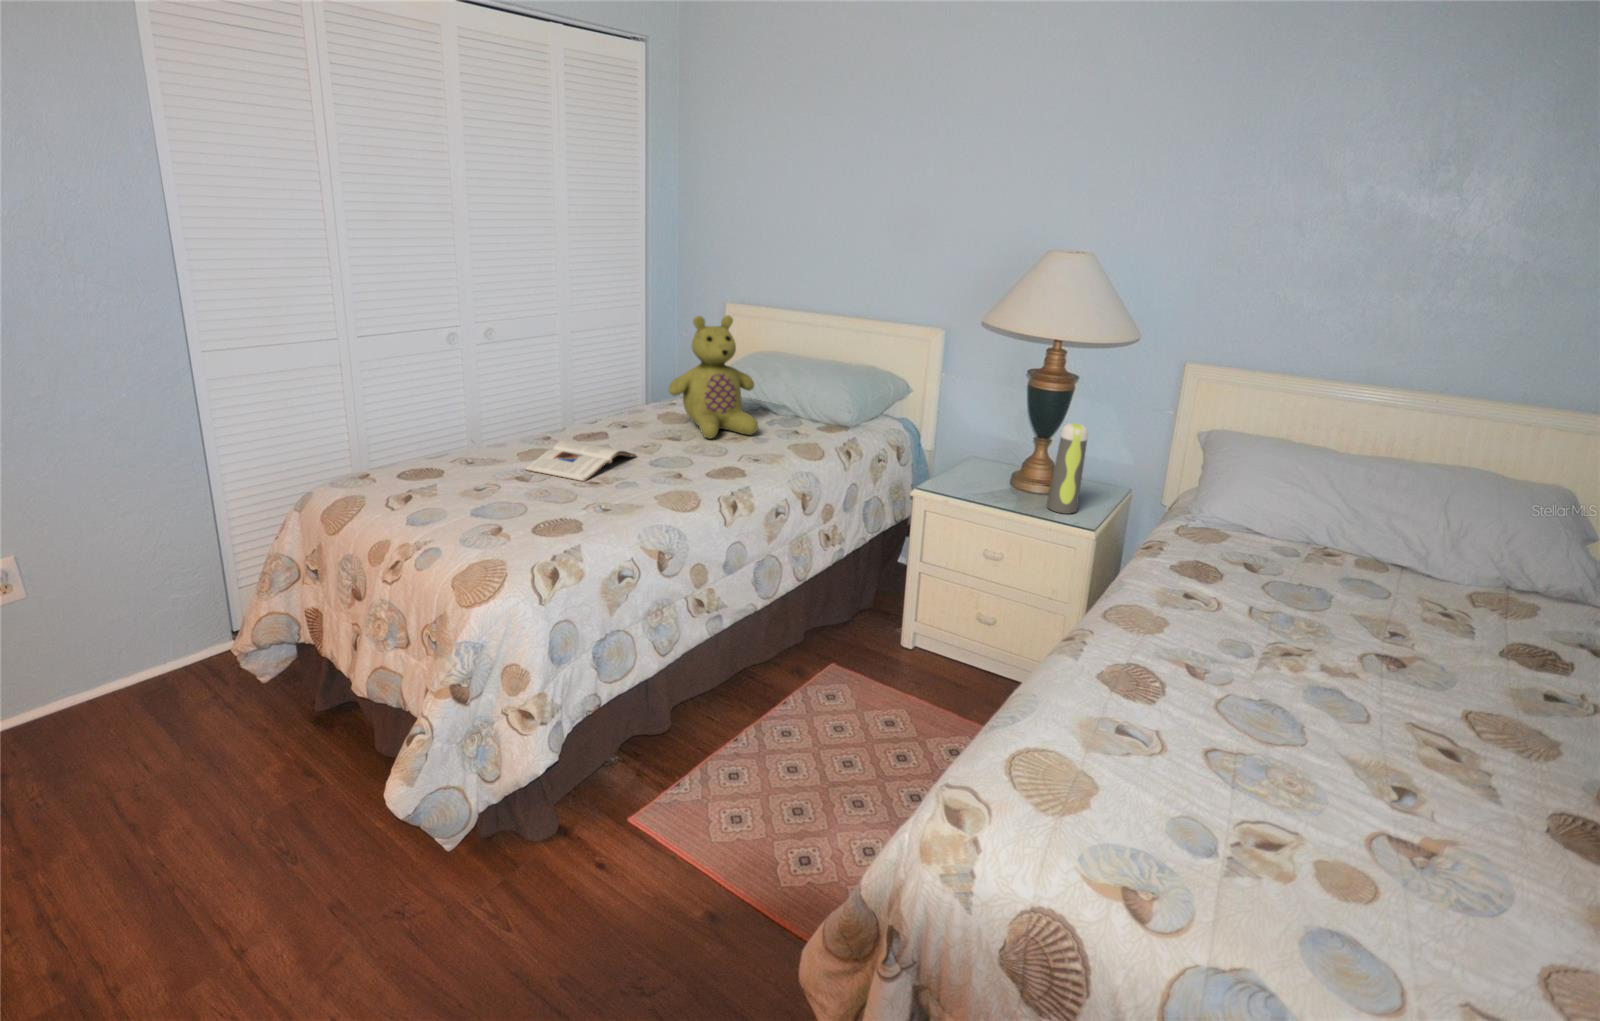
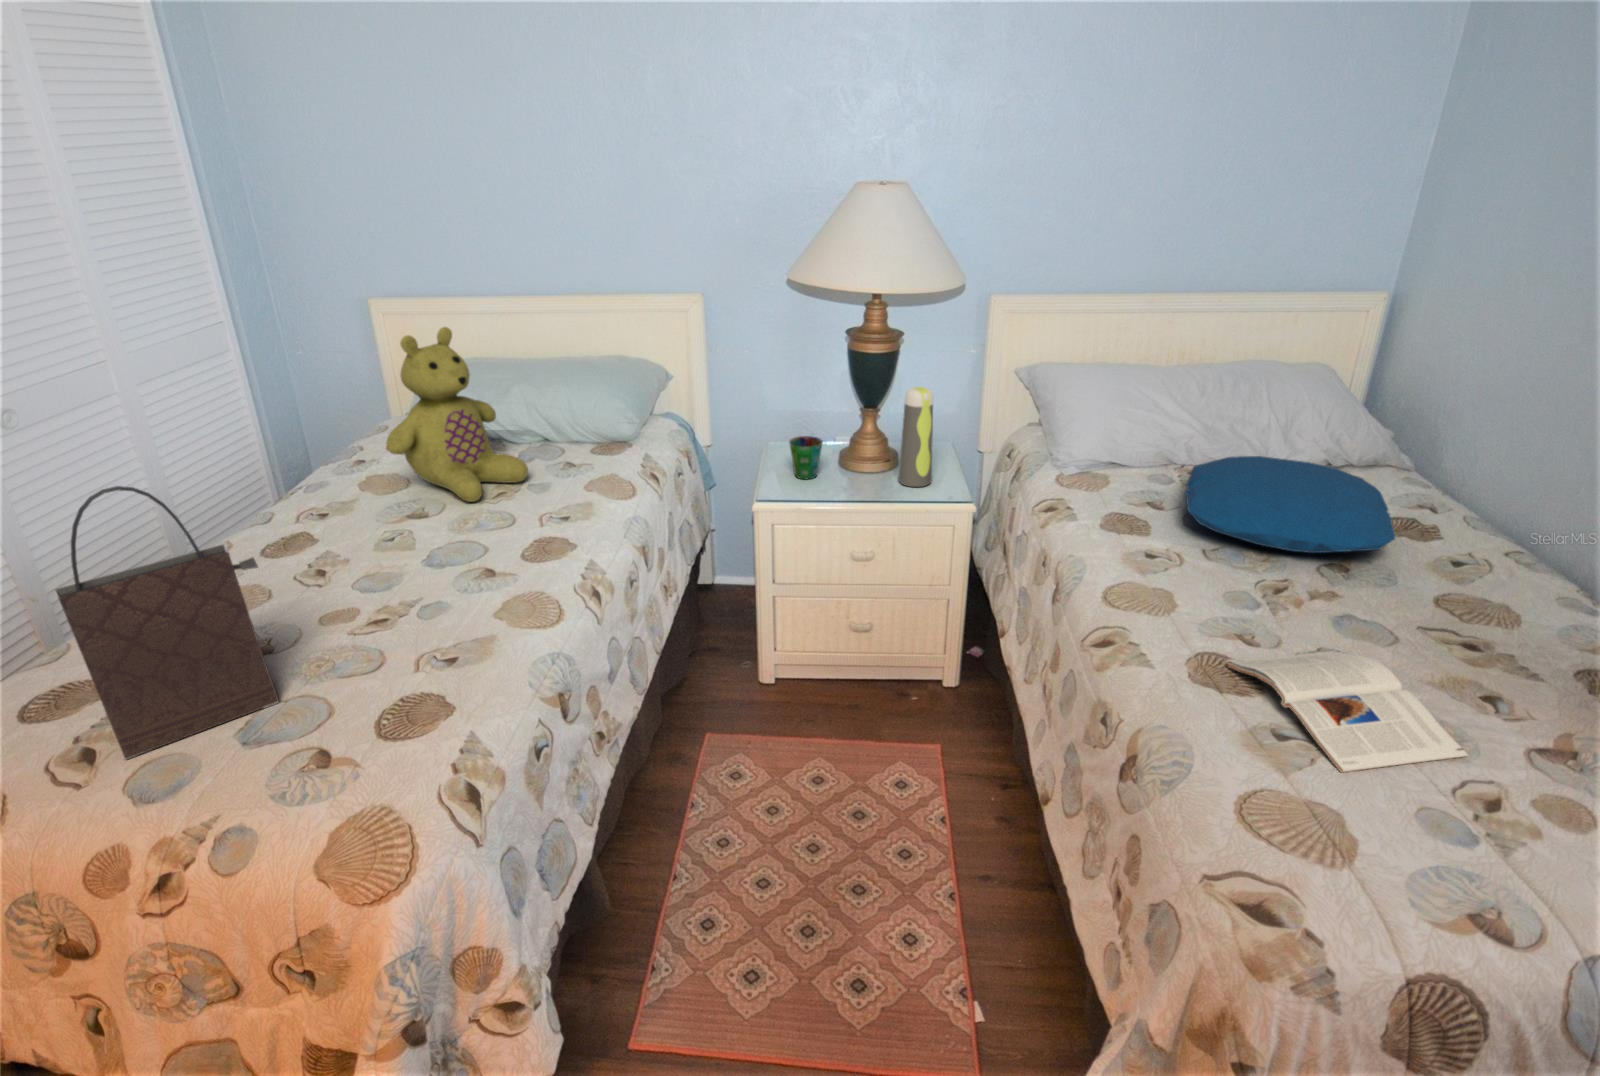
handbag: none [409,347,515,505] -> present [55,486,279,760]
magazine: present [525,440,636,481] -> present [1228,651,1468,772]
cup: none [963,450,992,487] -> present [789,436,822,479]
pillow: none [1255,544,1522,656] -> present [1185,456,1395,553]

